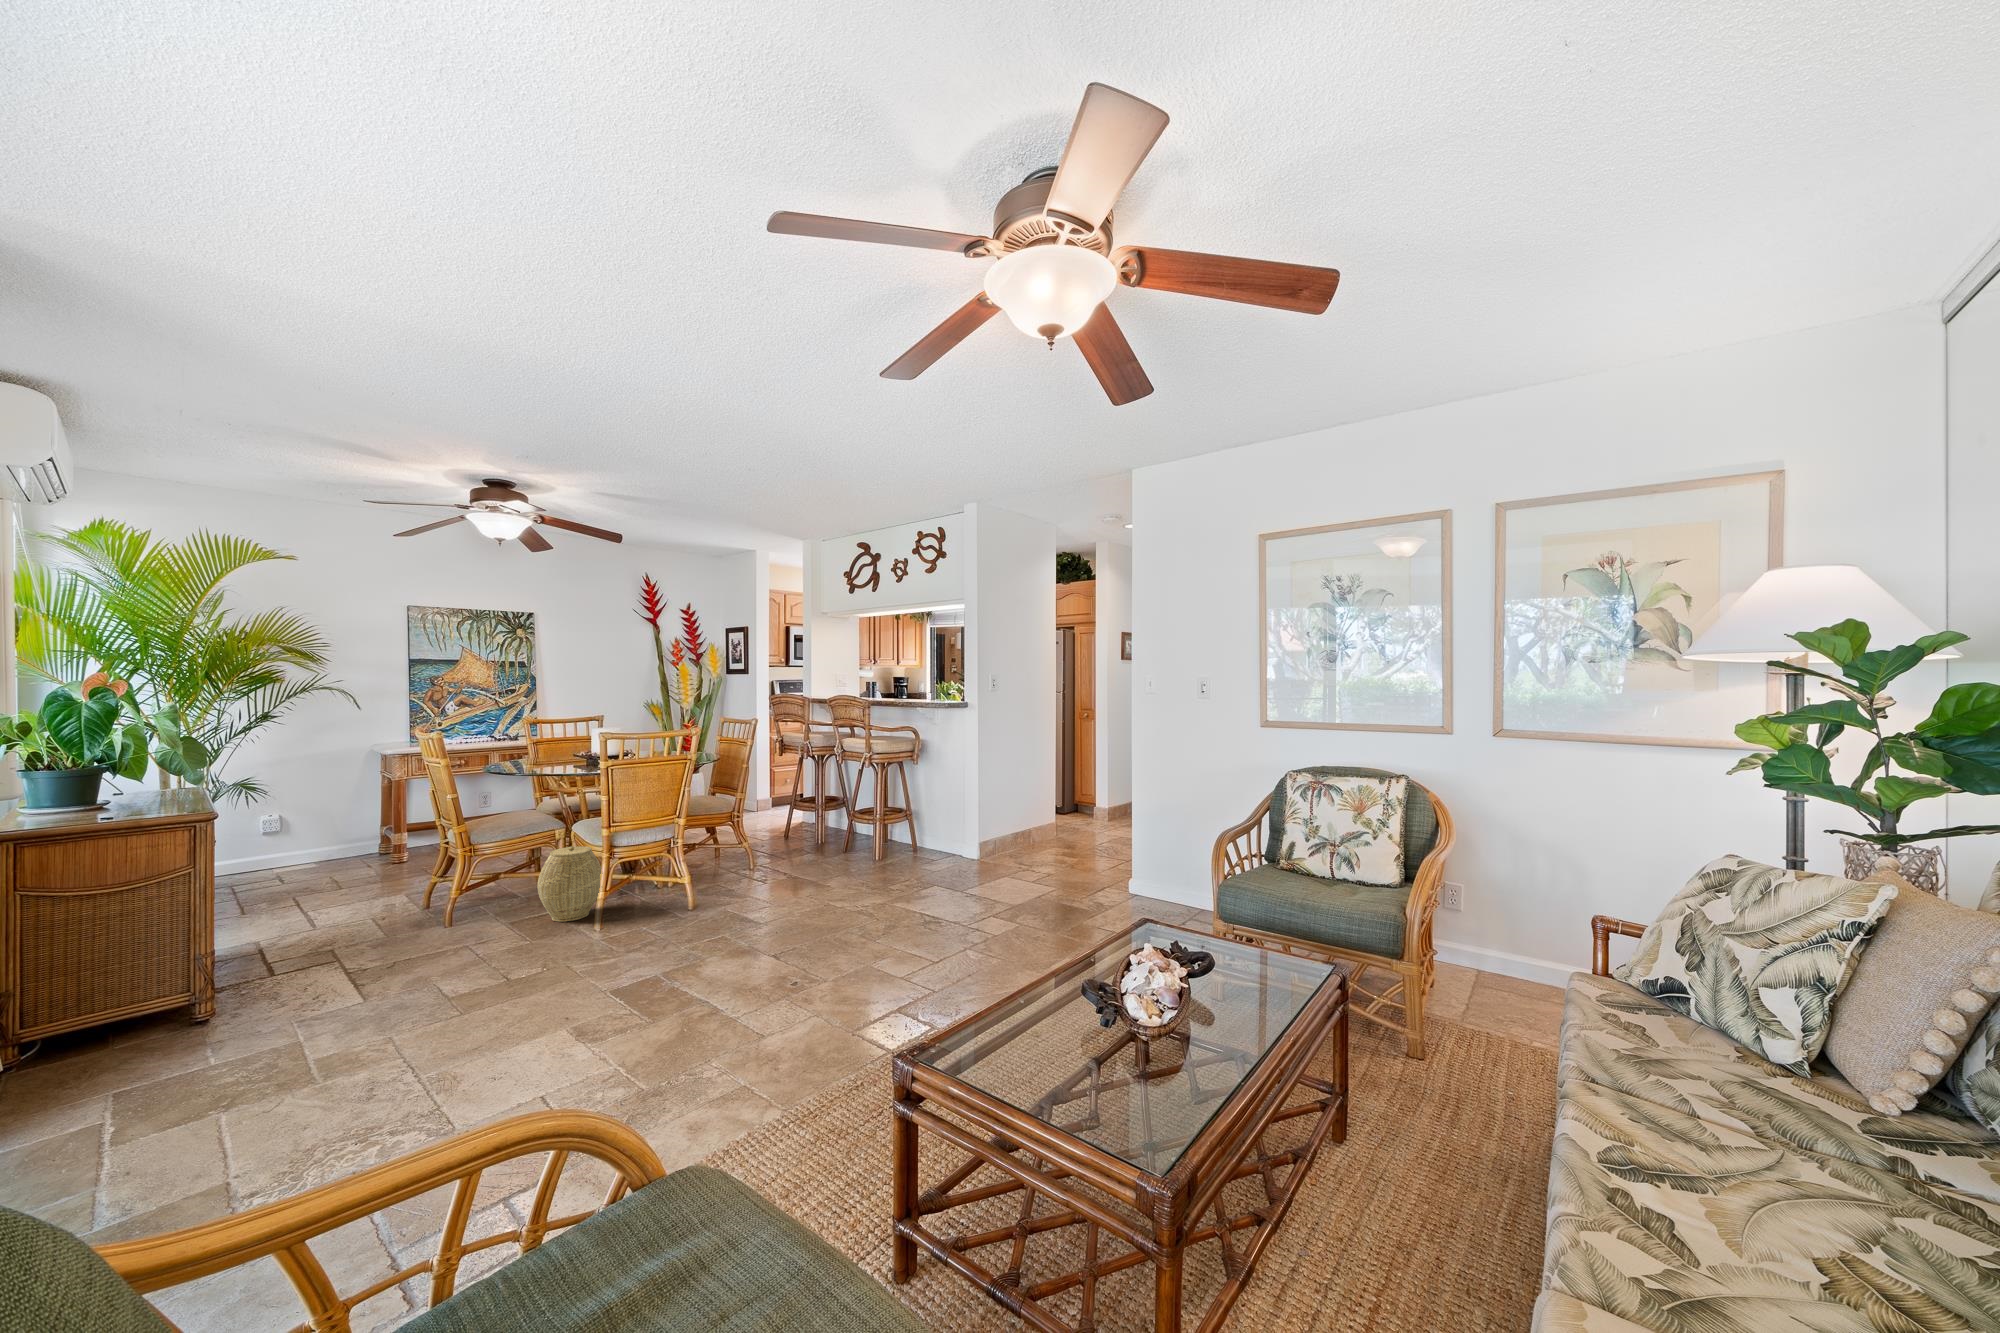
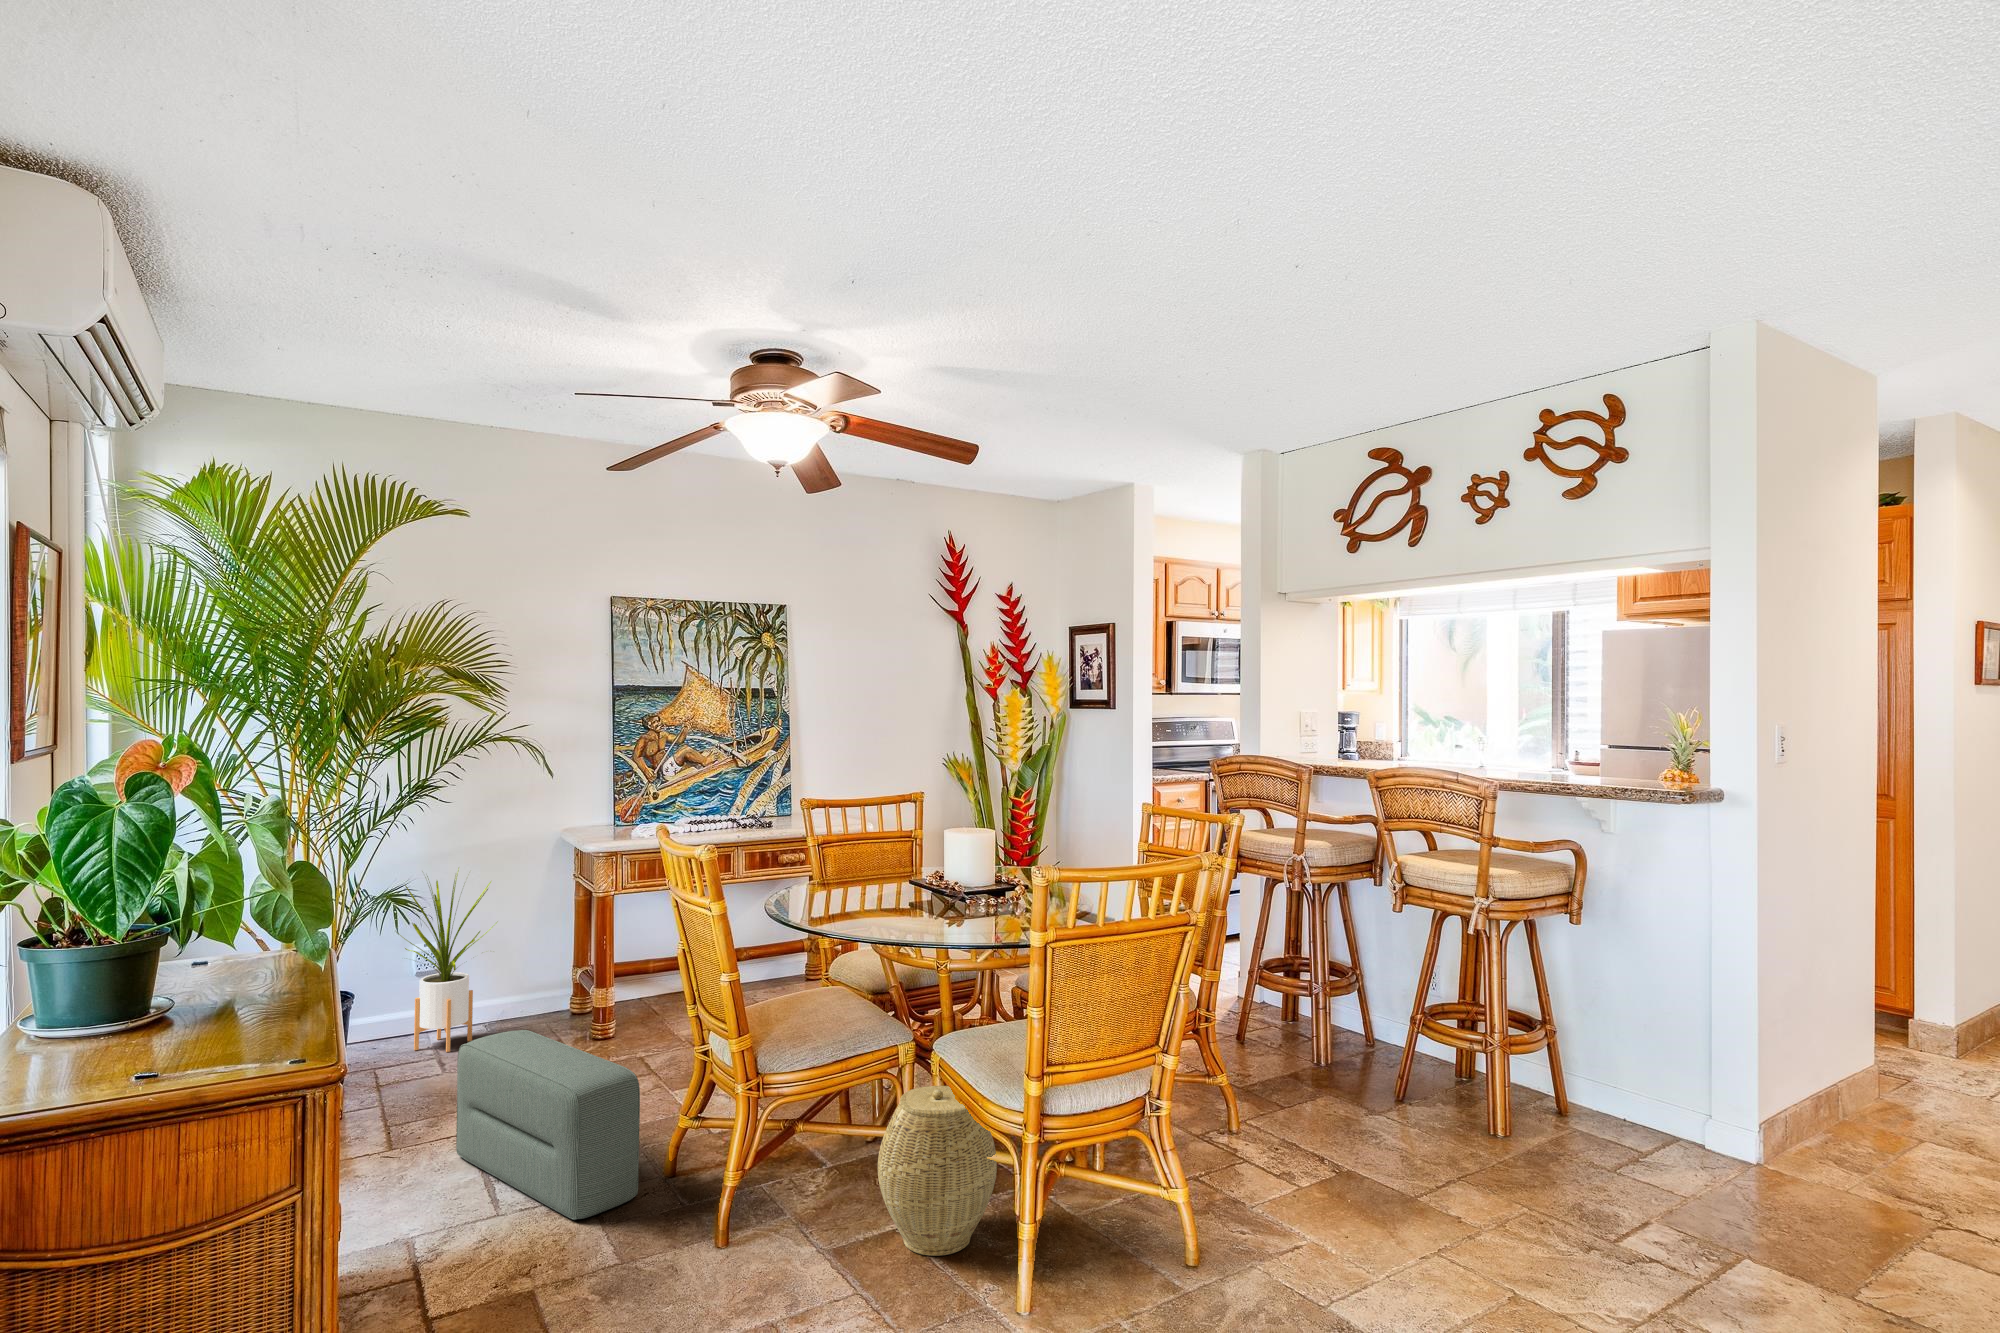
house plant: none [246,766,324,877] -> present [398,868,497,1052]
pouf: none [290,845,406,929] -> present [456,1030,640,1220]

